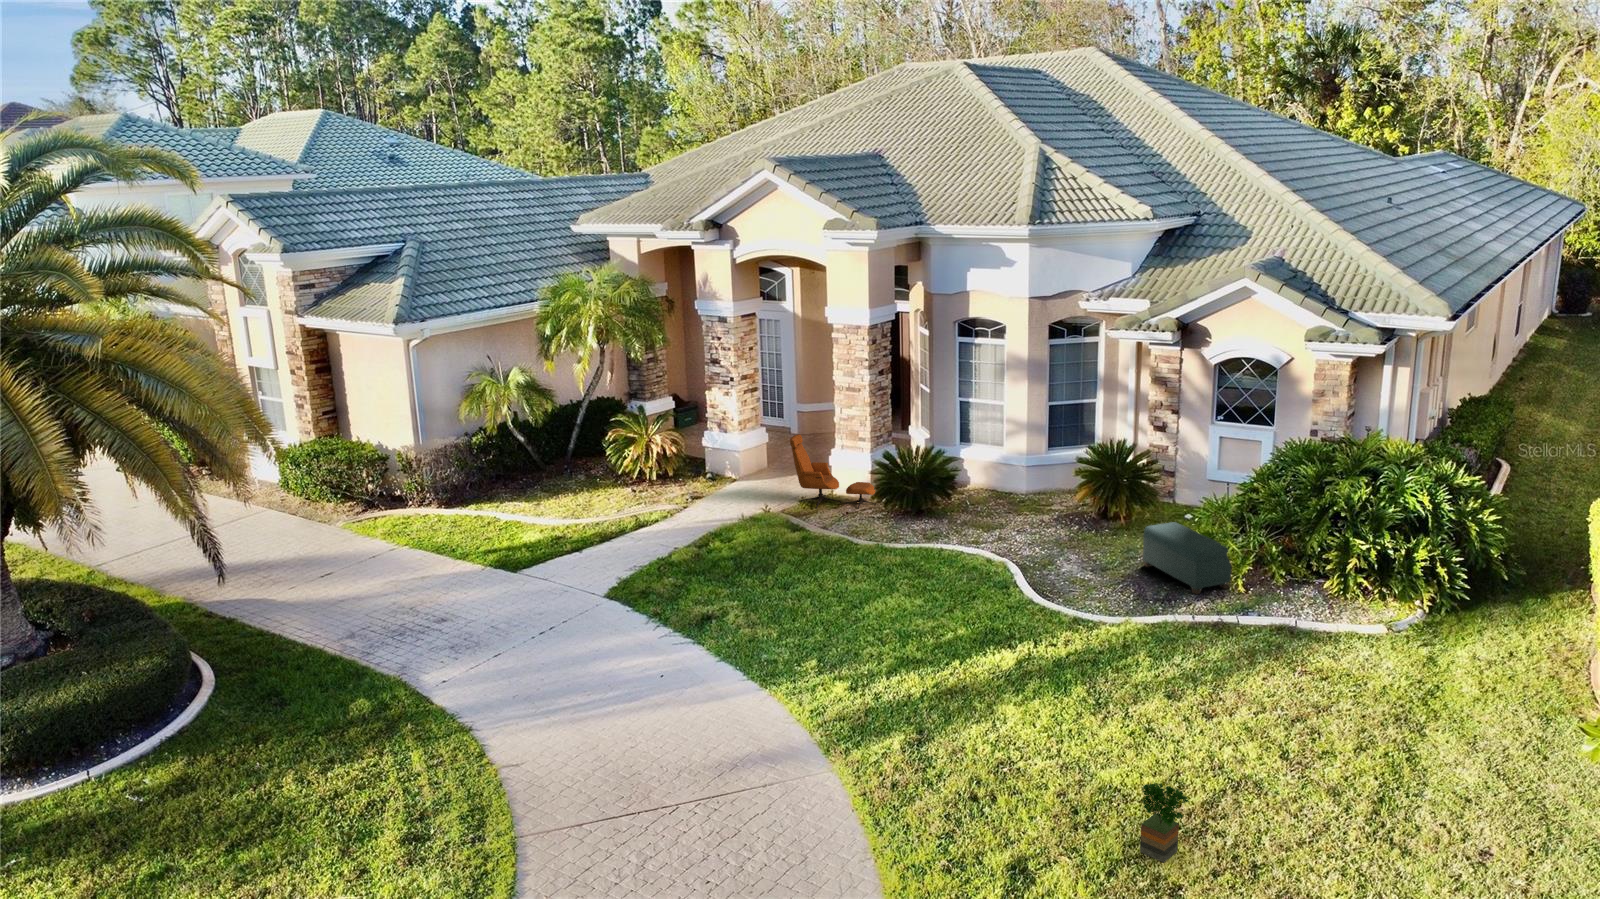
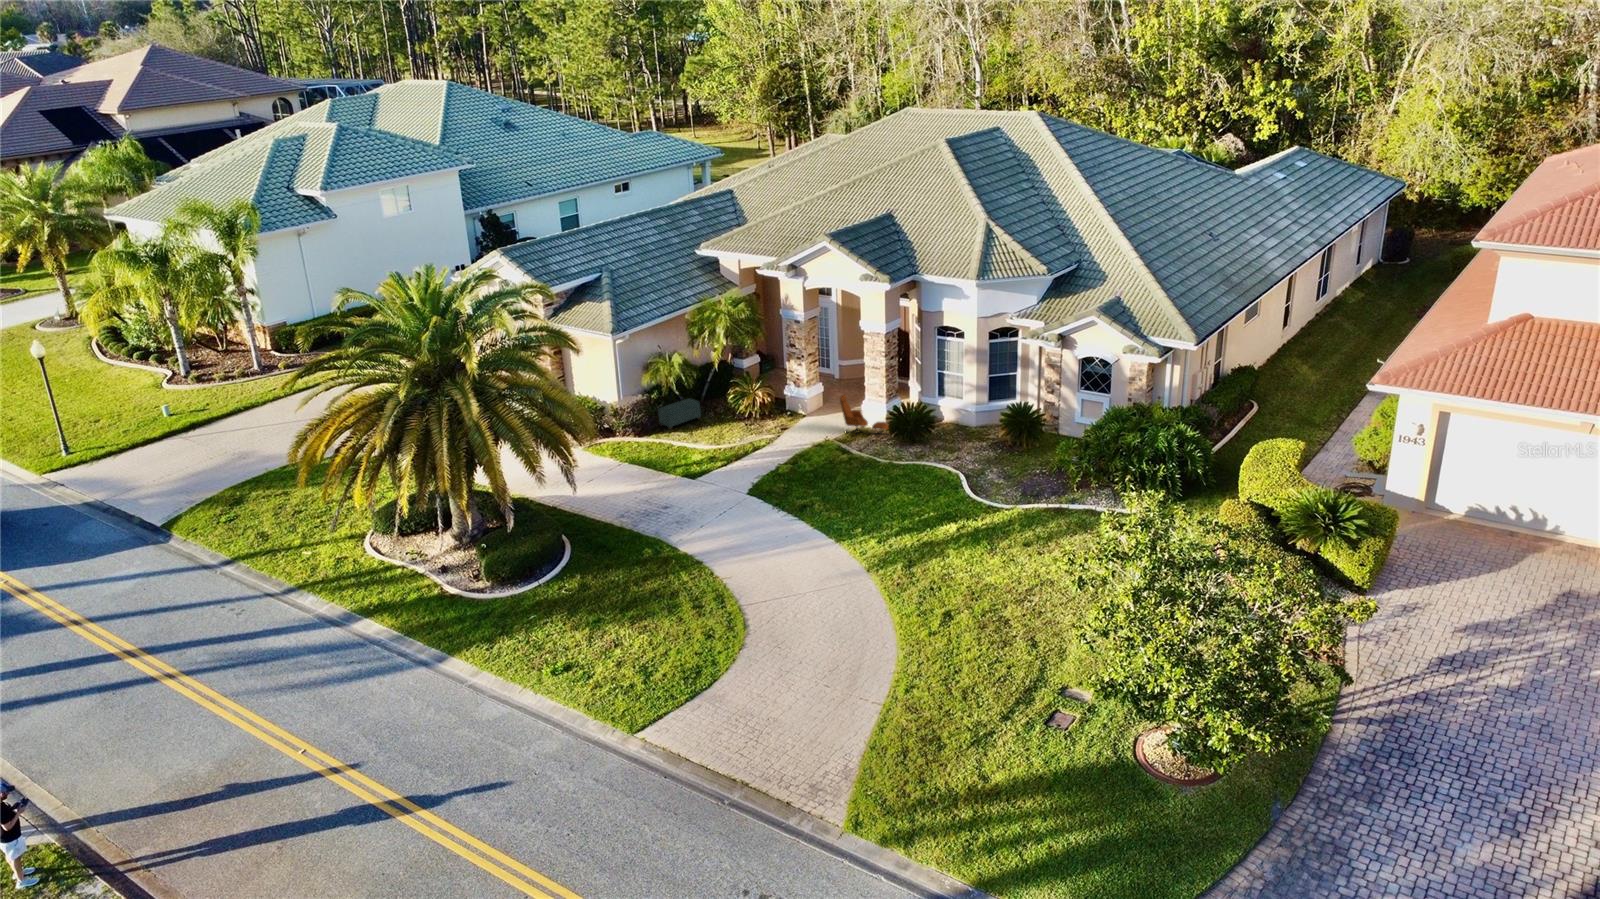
bench: present [1143,522,1231,594] -> present [658,398,701,429]
potted tree: present [1140,782,1189,863] -> none [997,581,1016,613]

